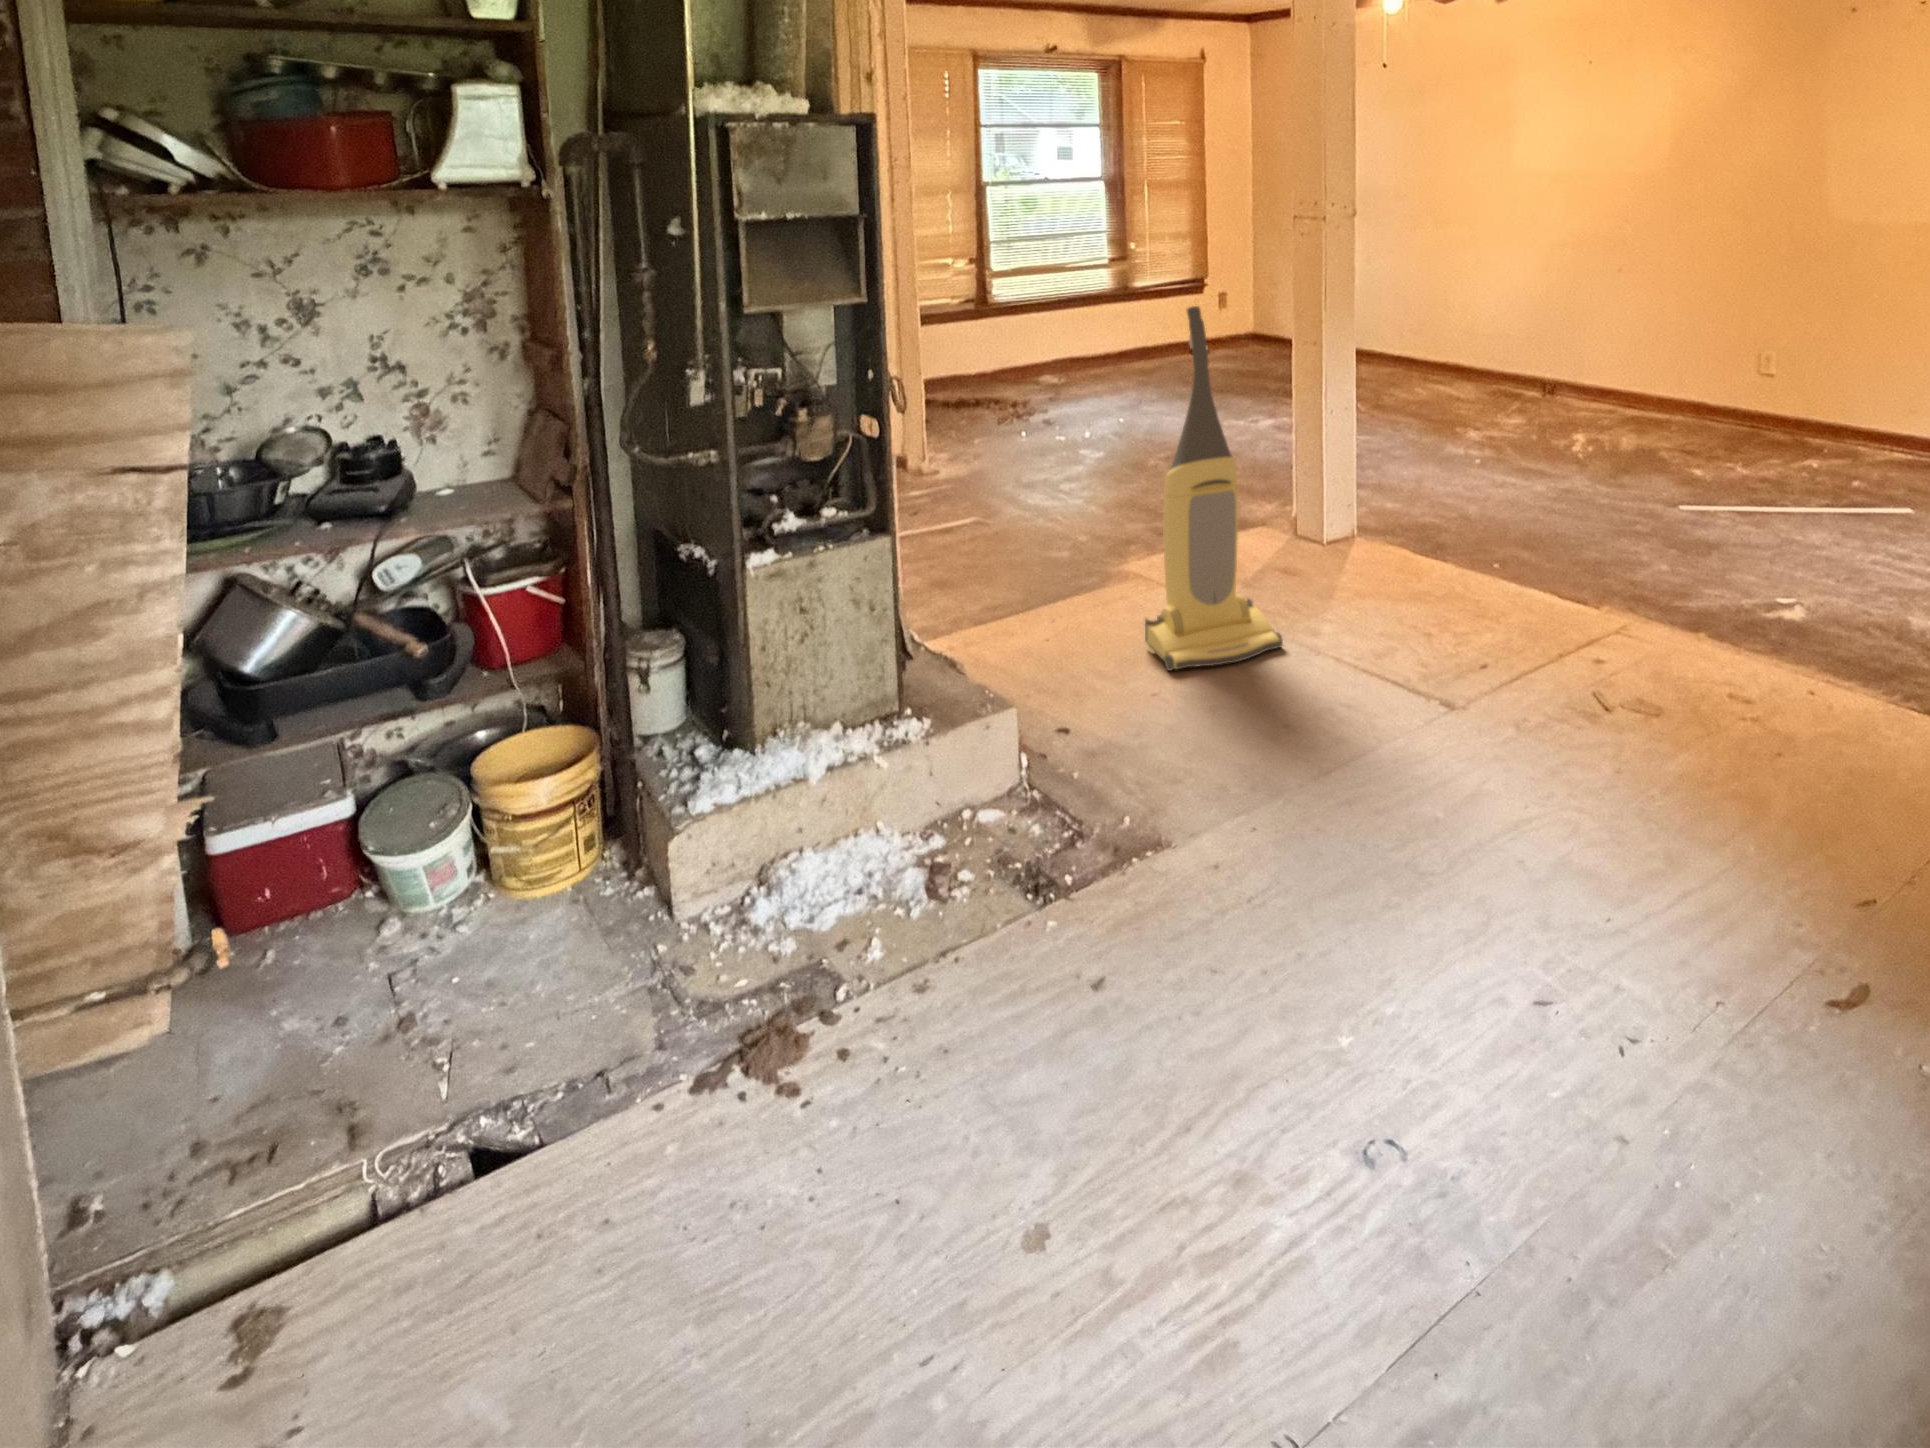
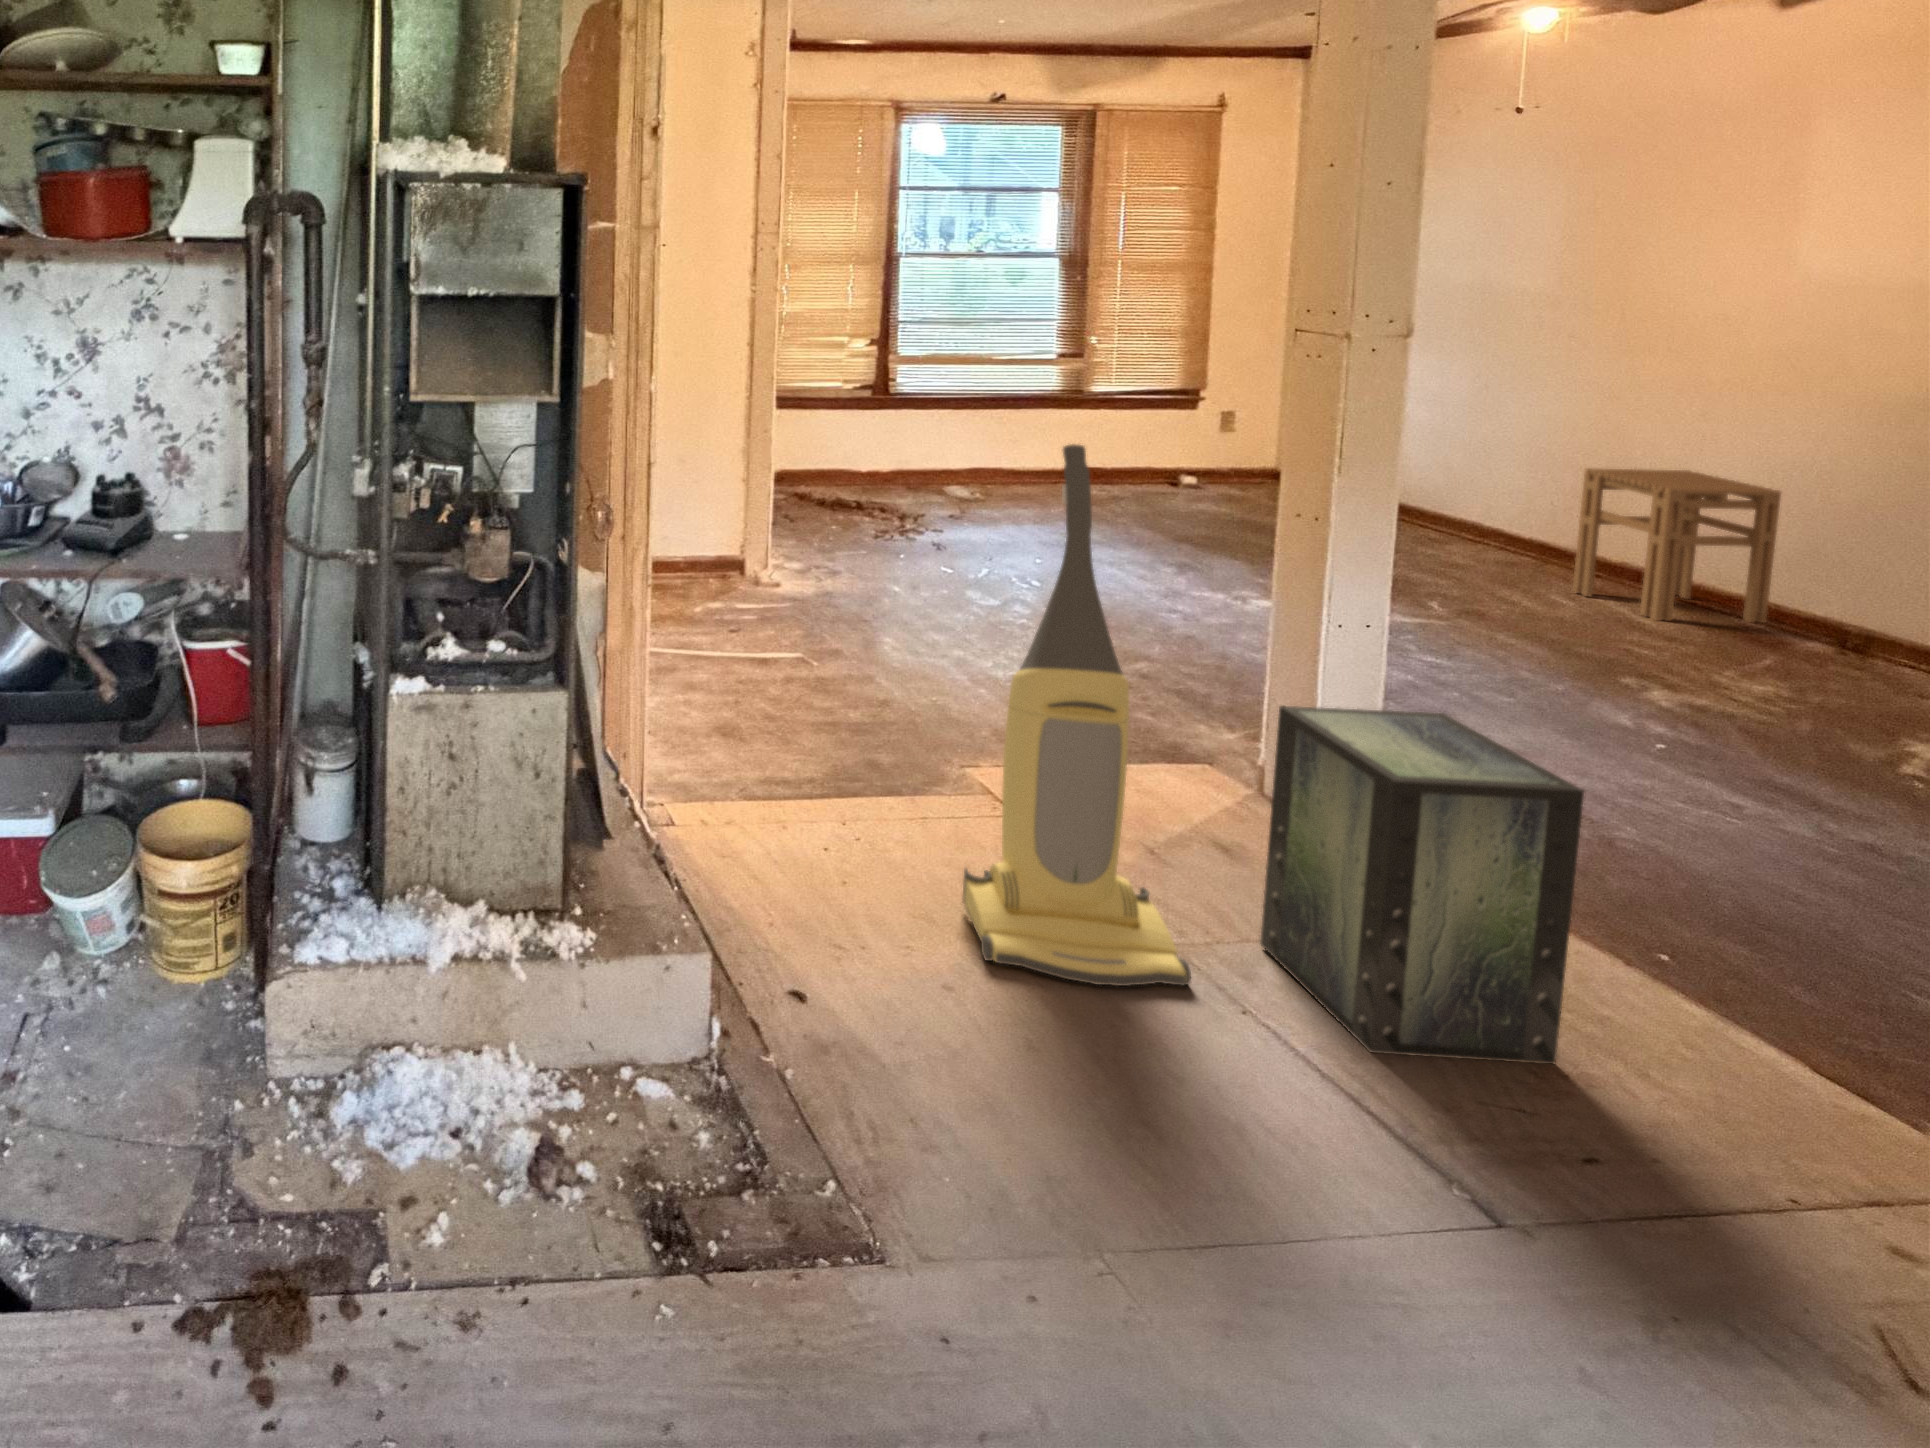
stool: none [1416,300,1503,395] -> present [1573,468,1781,623]
storage box: none [1311,447,1456,650] -> present [1260,706,1584,1064]

